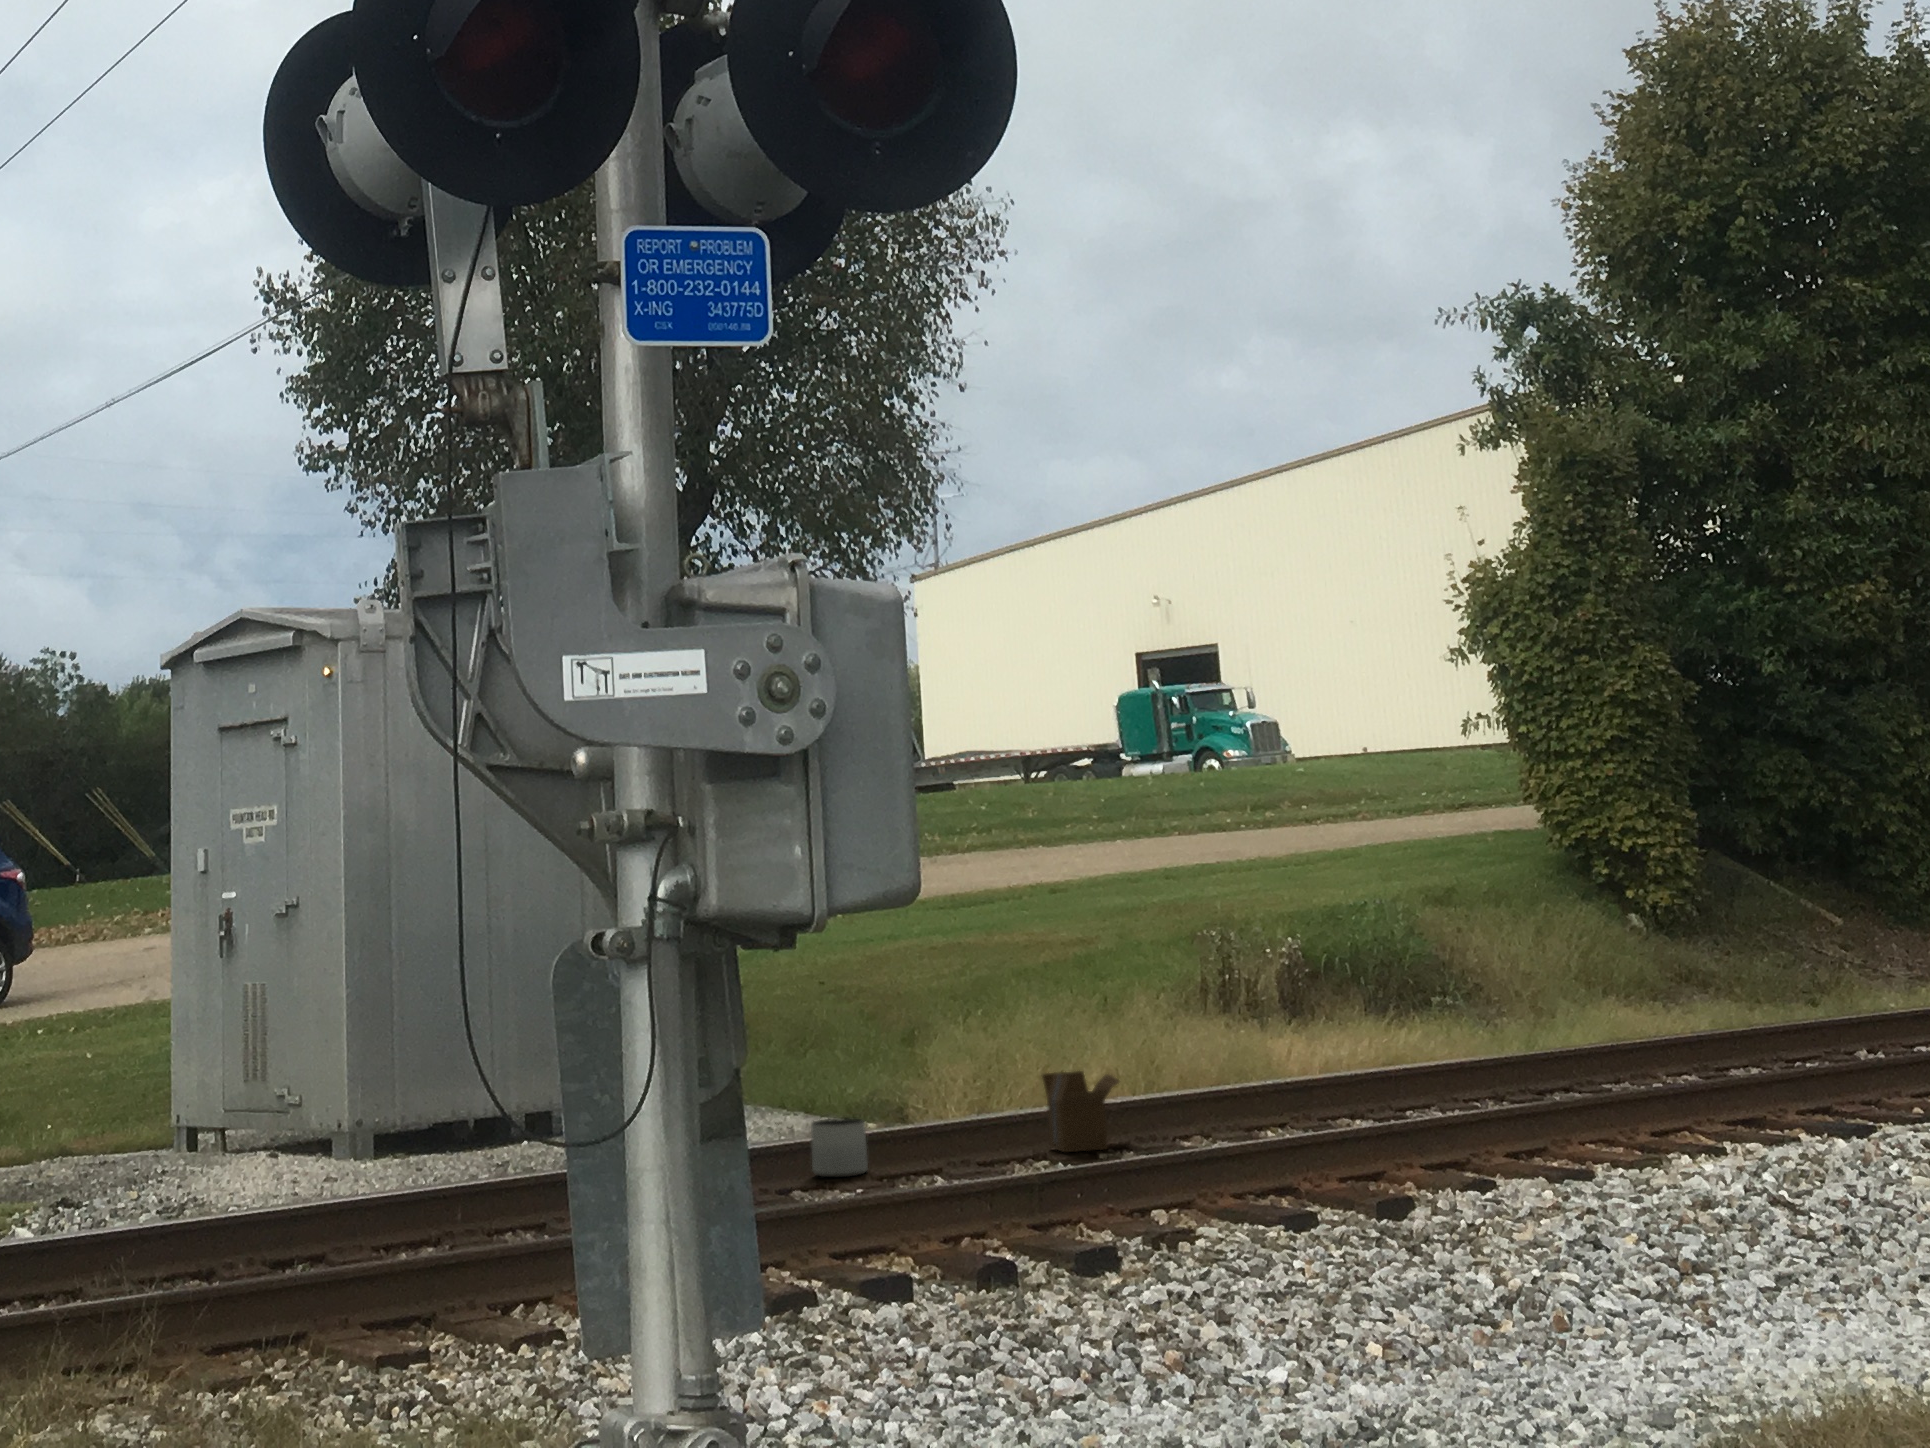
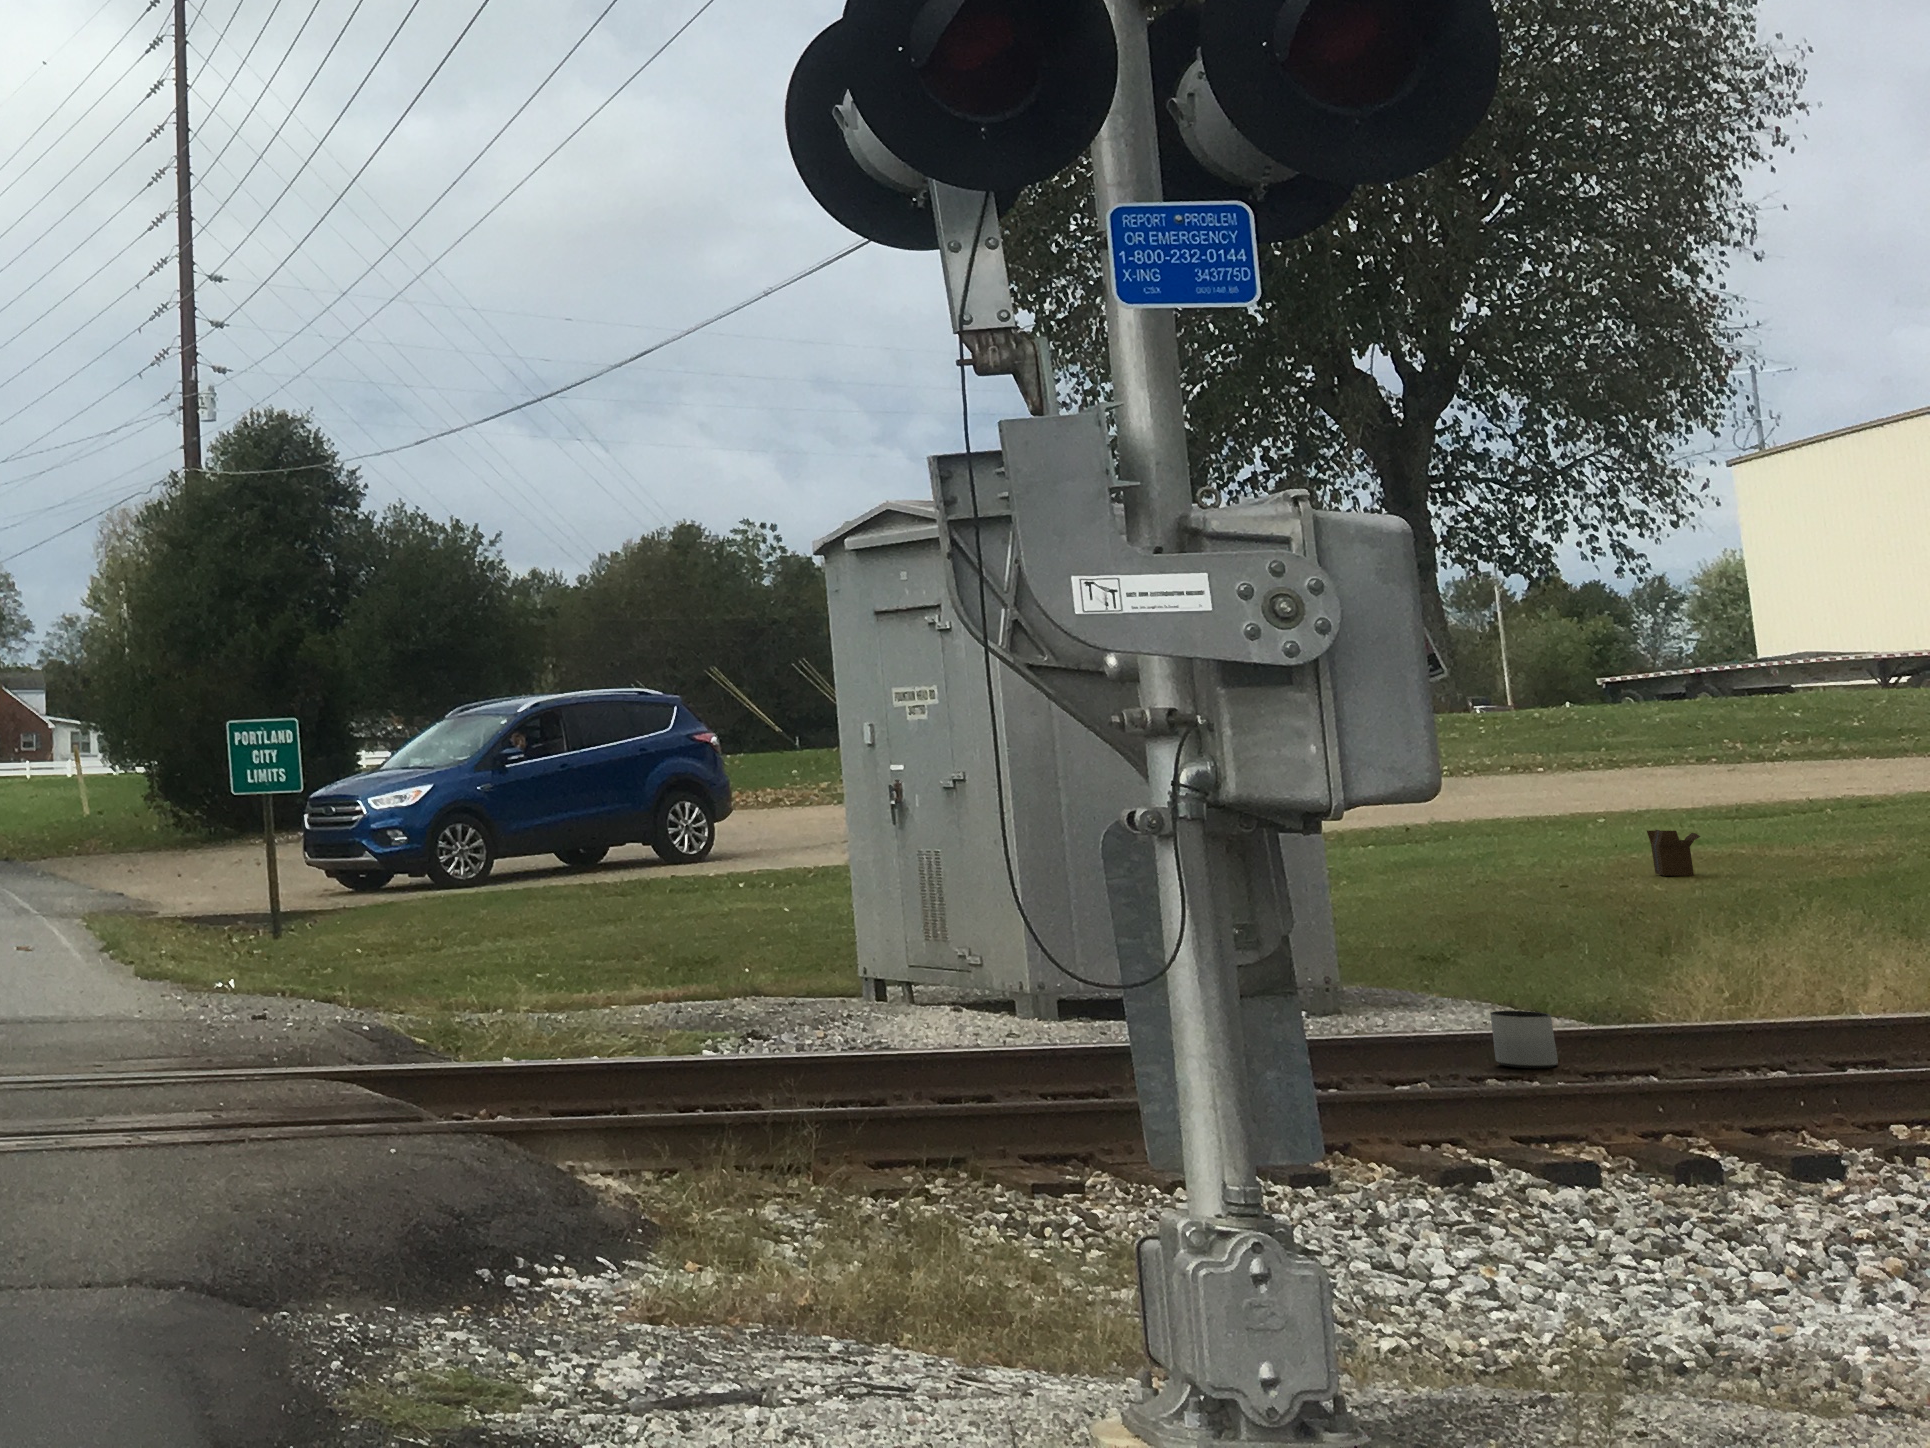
cardboard box: present [1042,1071,1119,1152] -> present [1647,830,1700,876]

